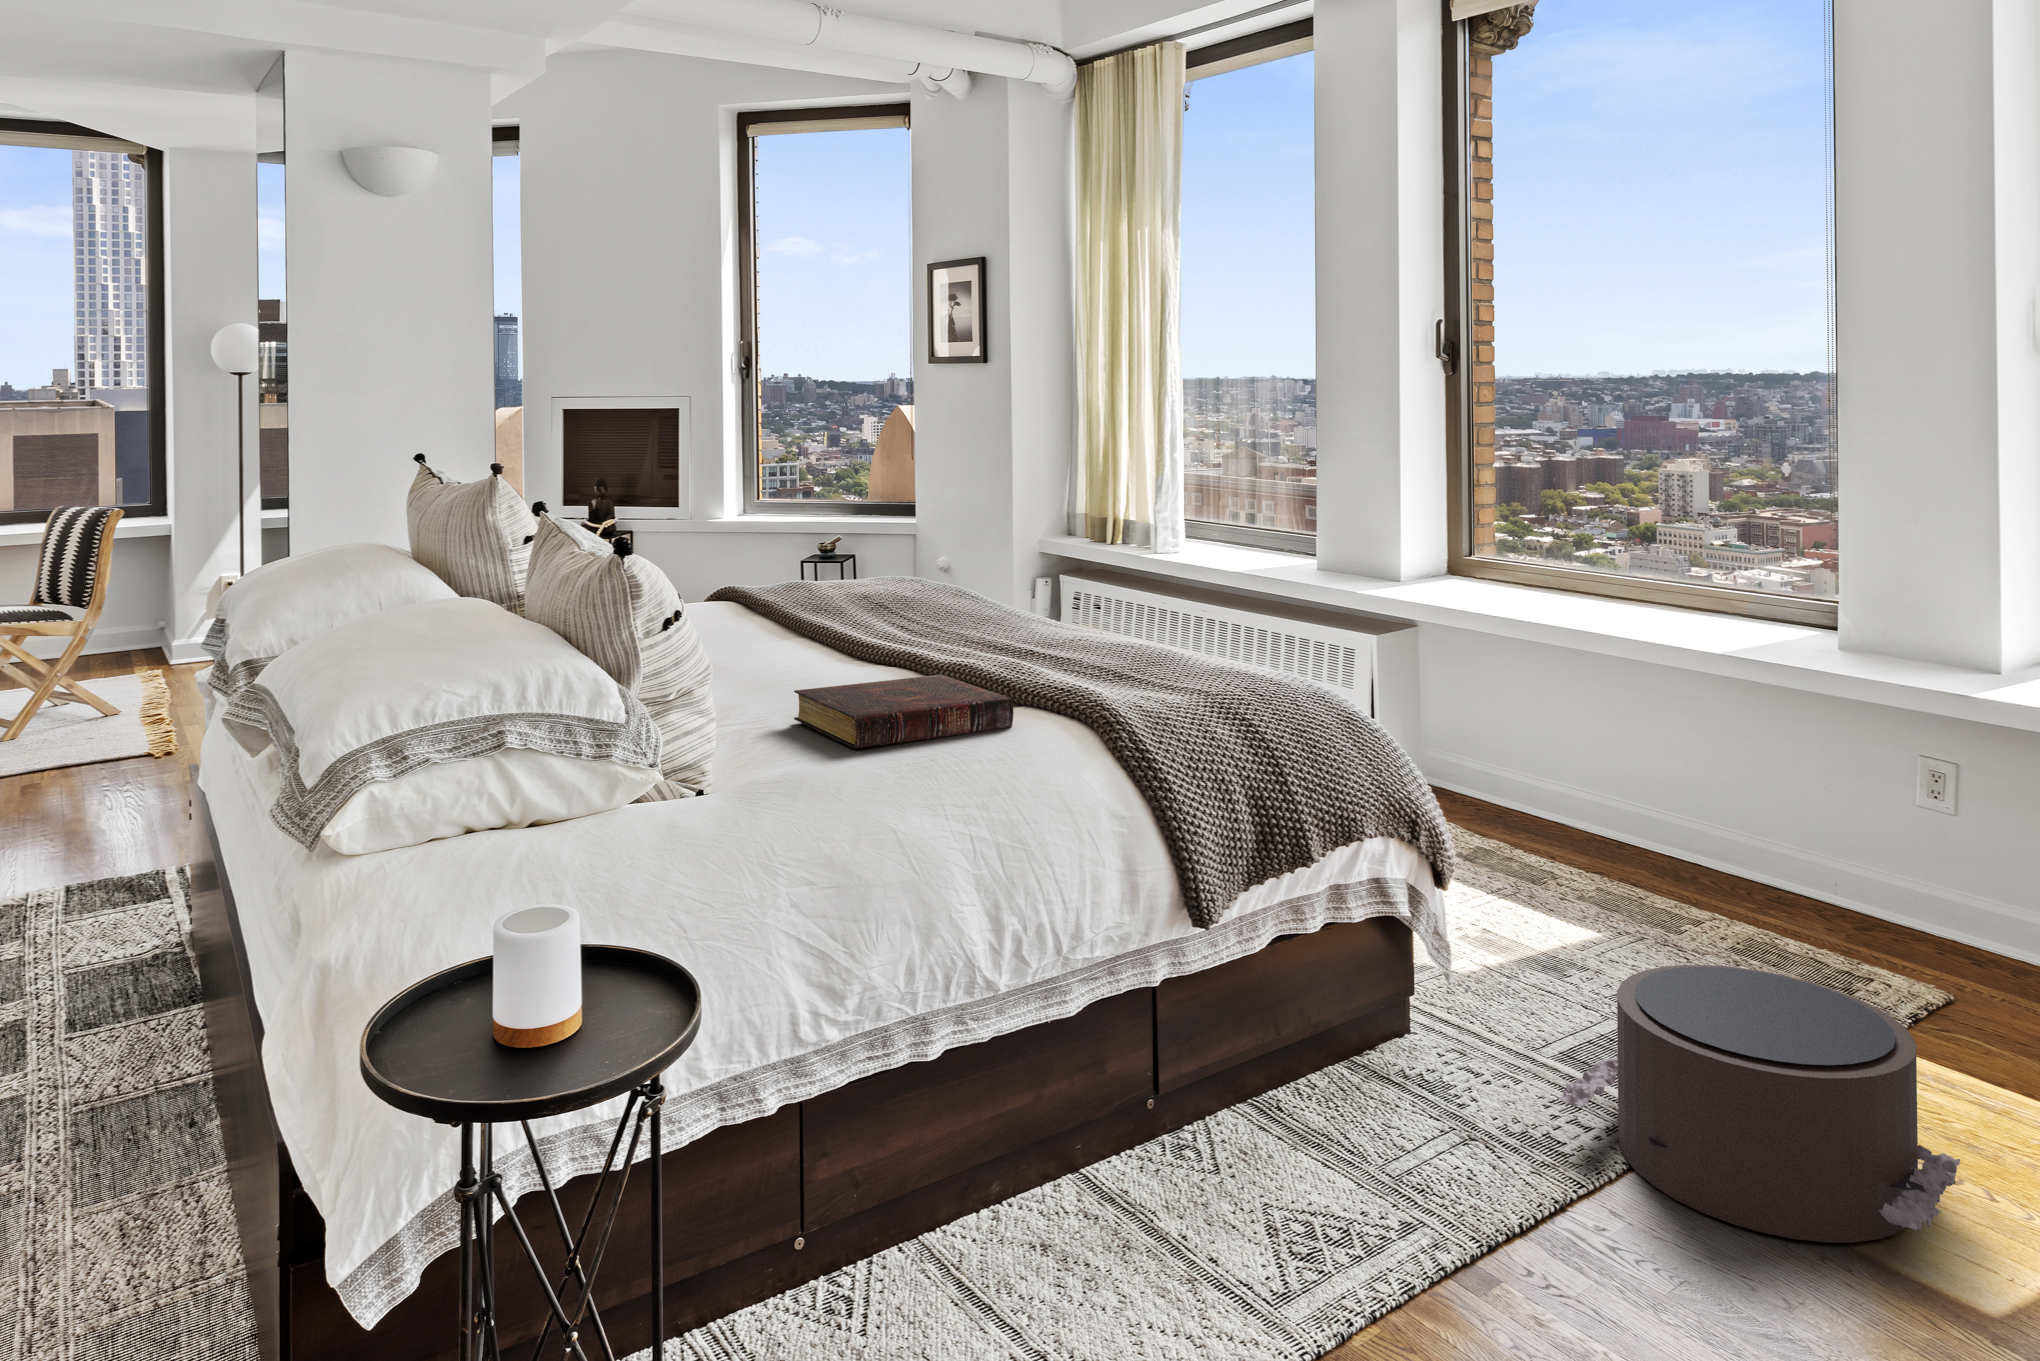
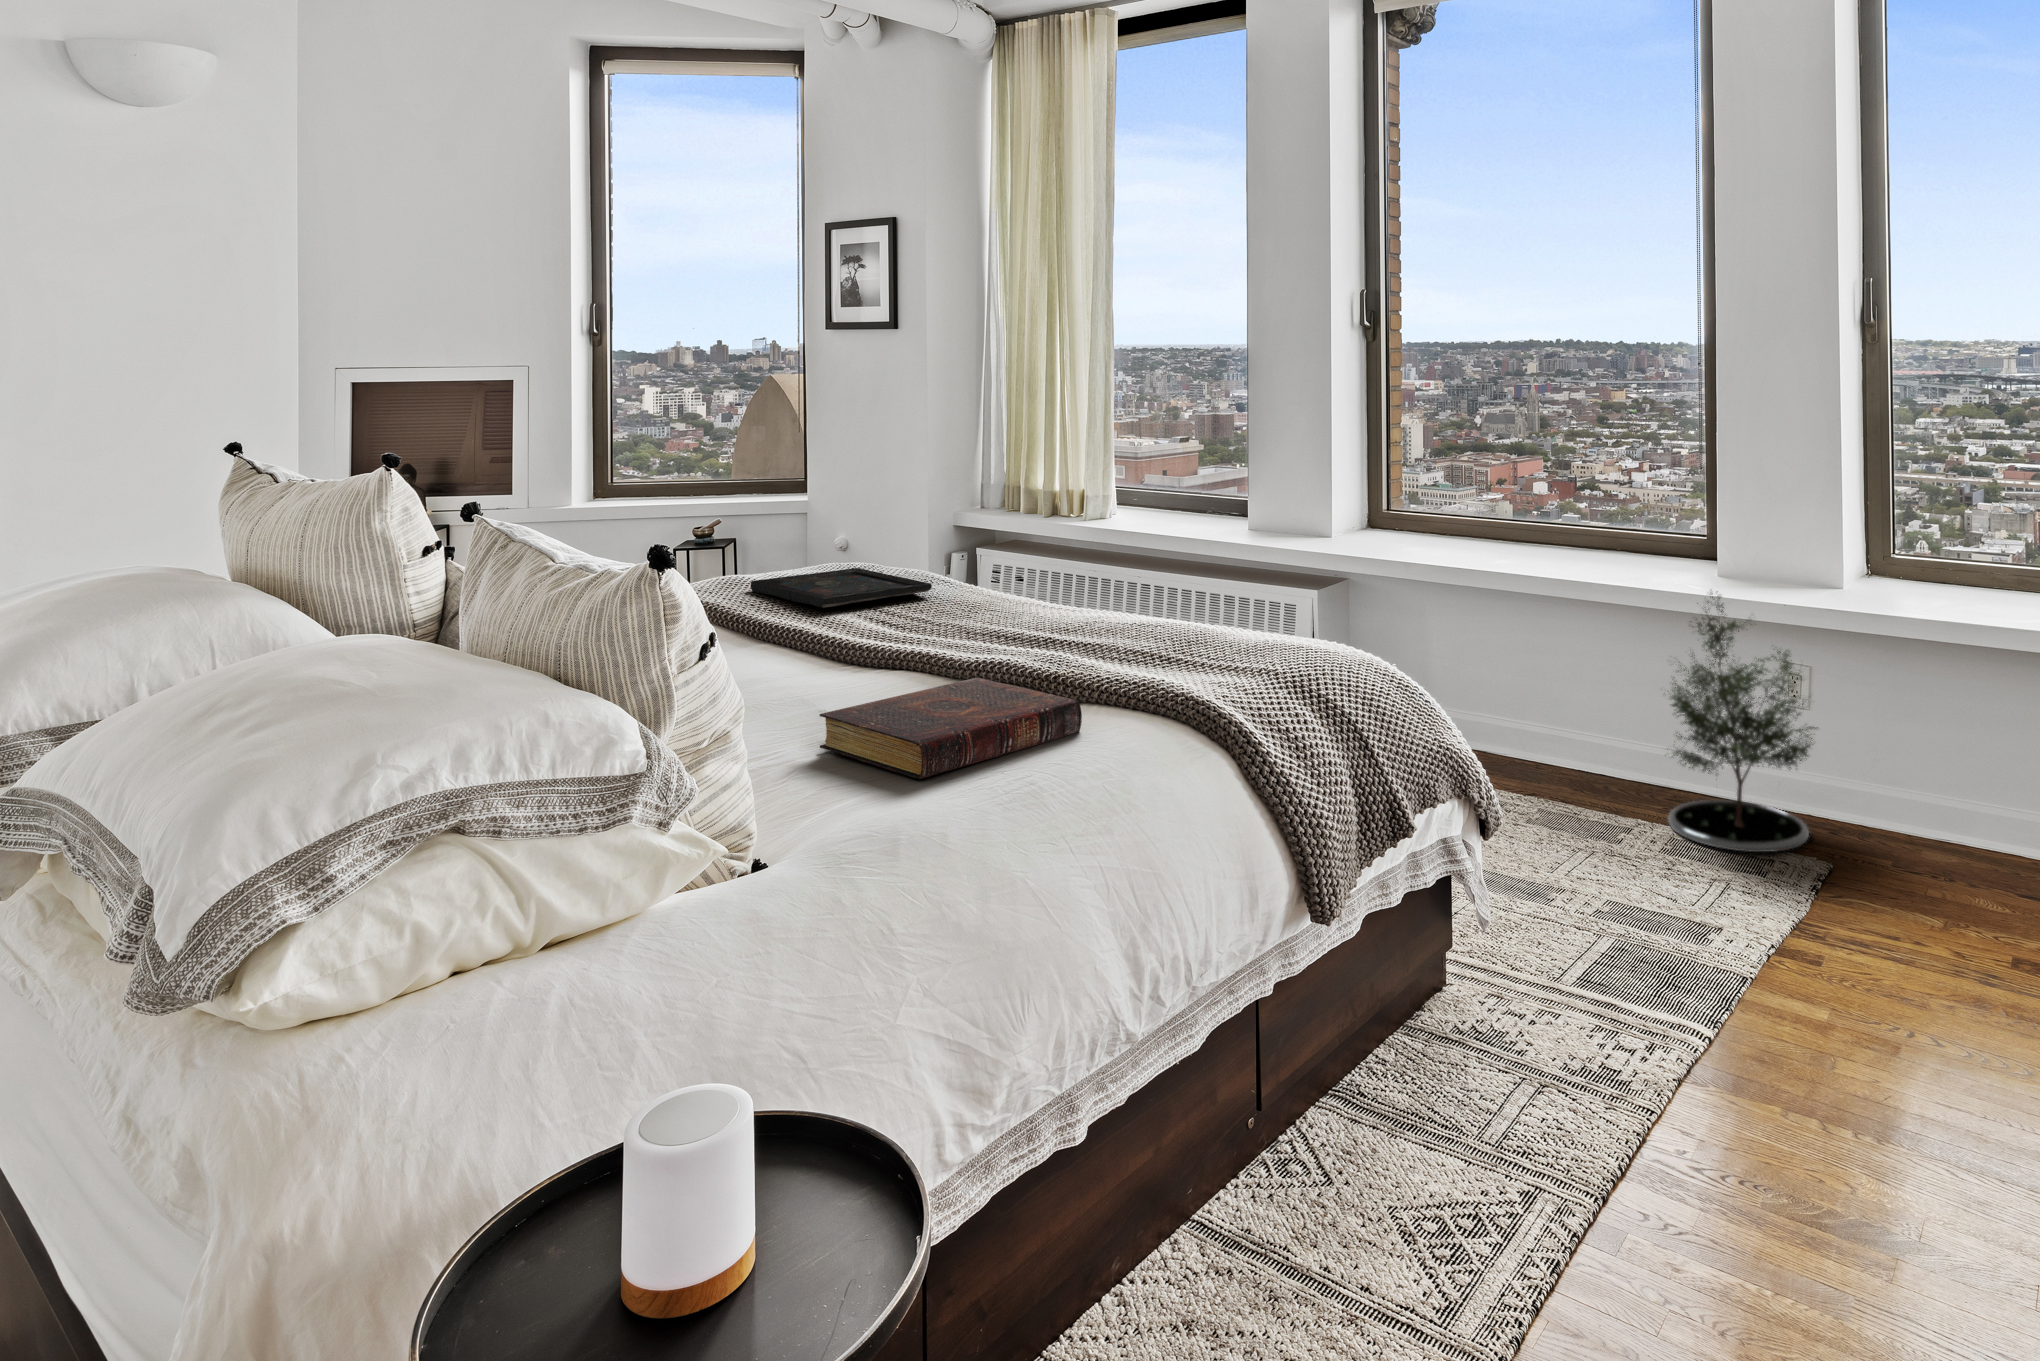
tray: none [806,582,953,612] -> present [751,568,932,608]
potted tree: none [1731,655,1937,962] -> present [1664,593,1818,852]
pouf: present [1559,965,1960,1243] -> none [1618,883,1957,1133]

